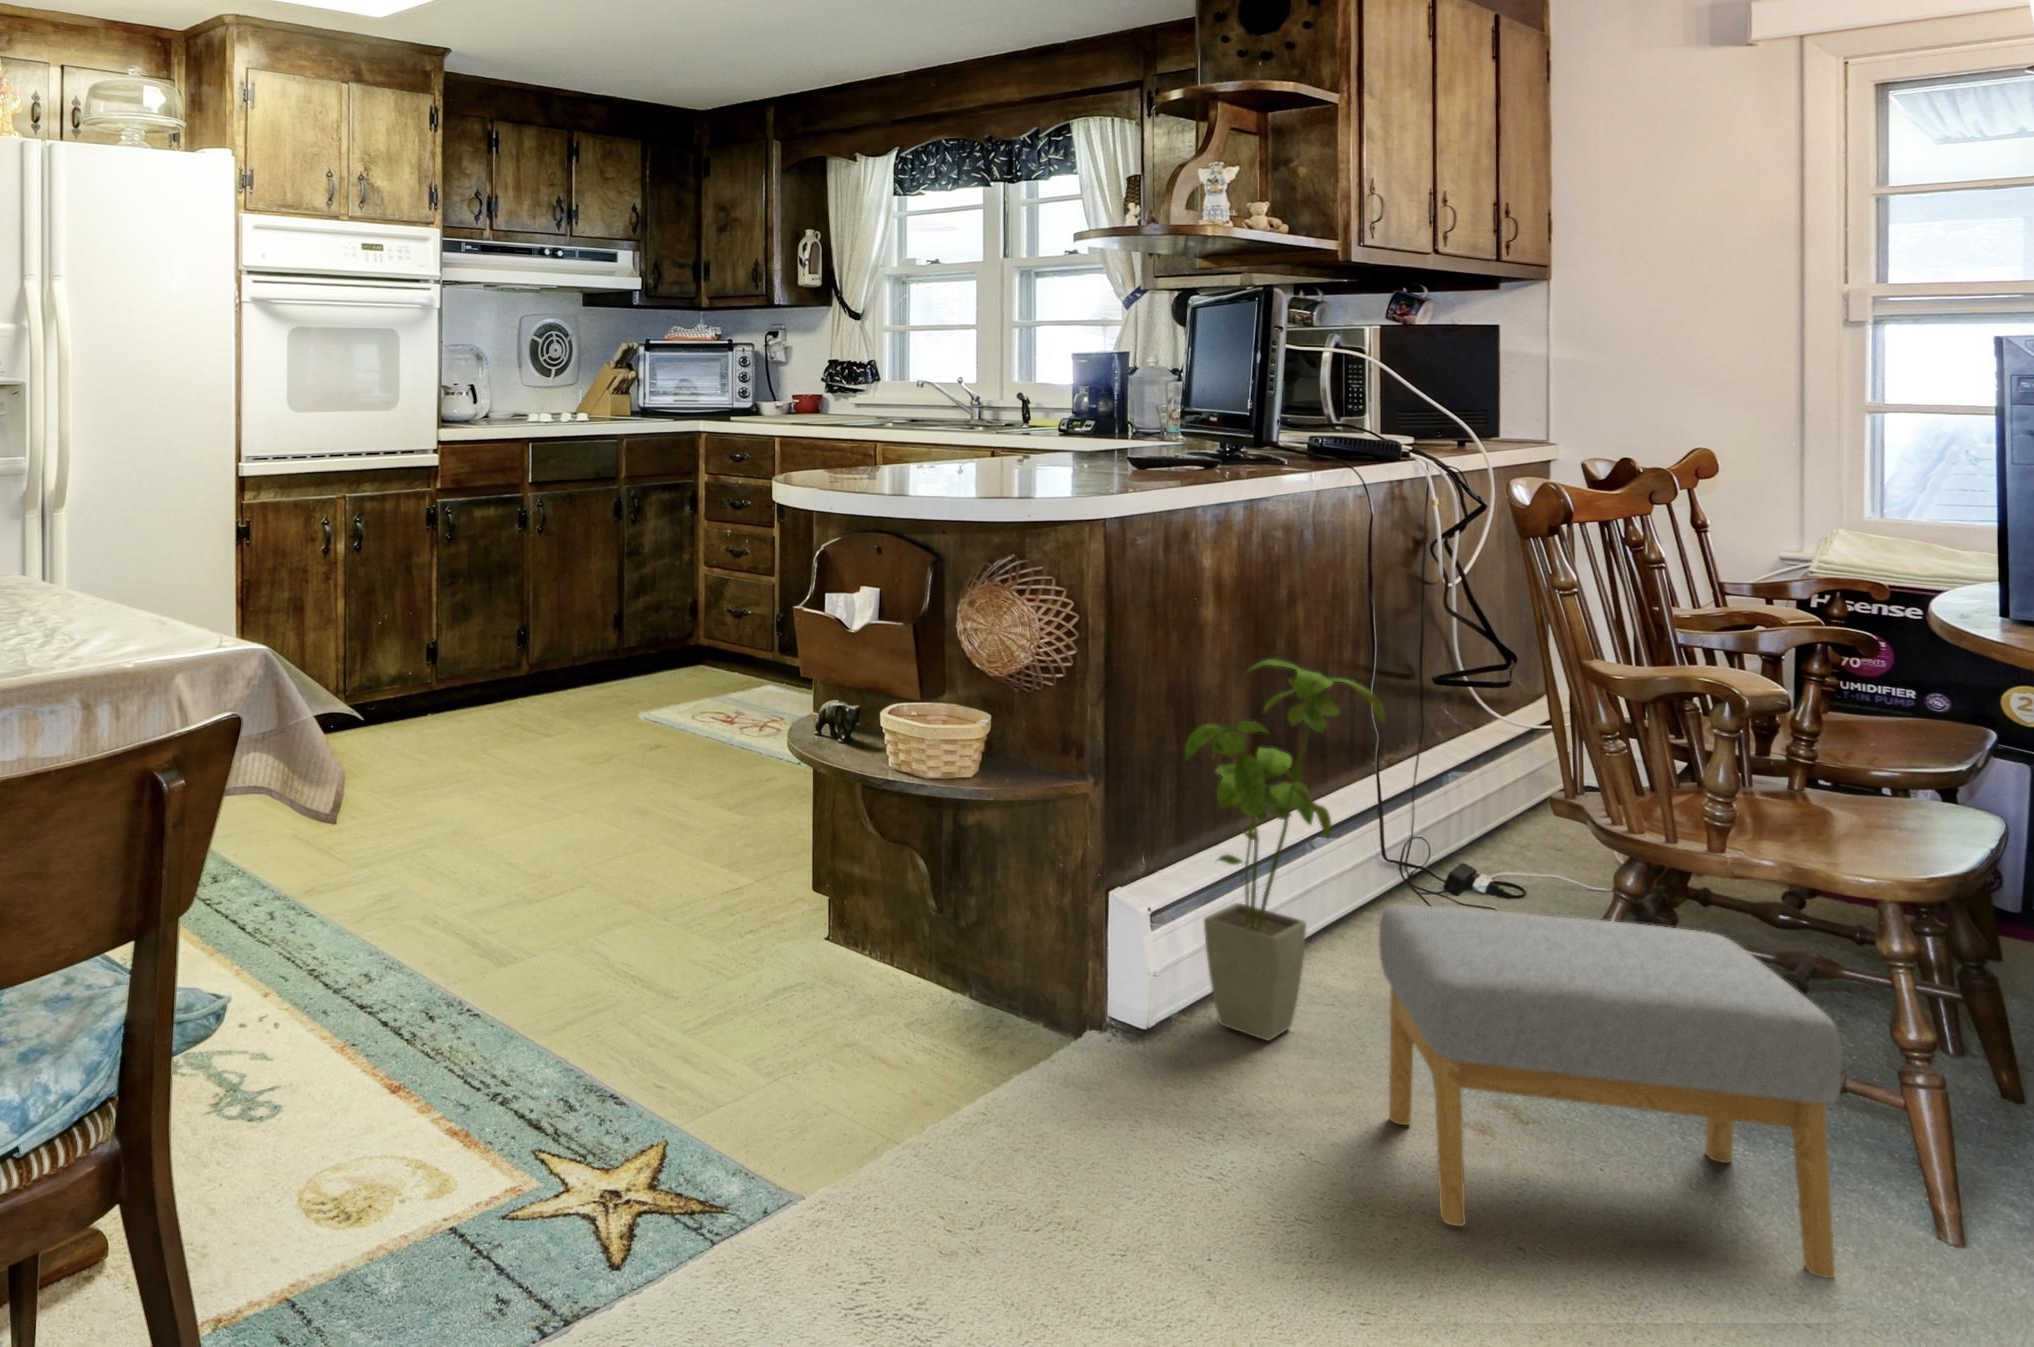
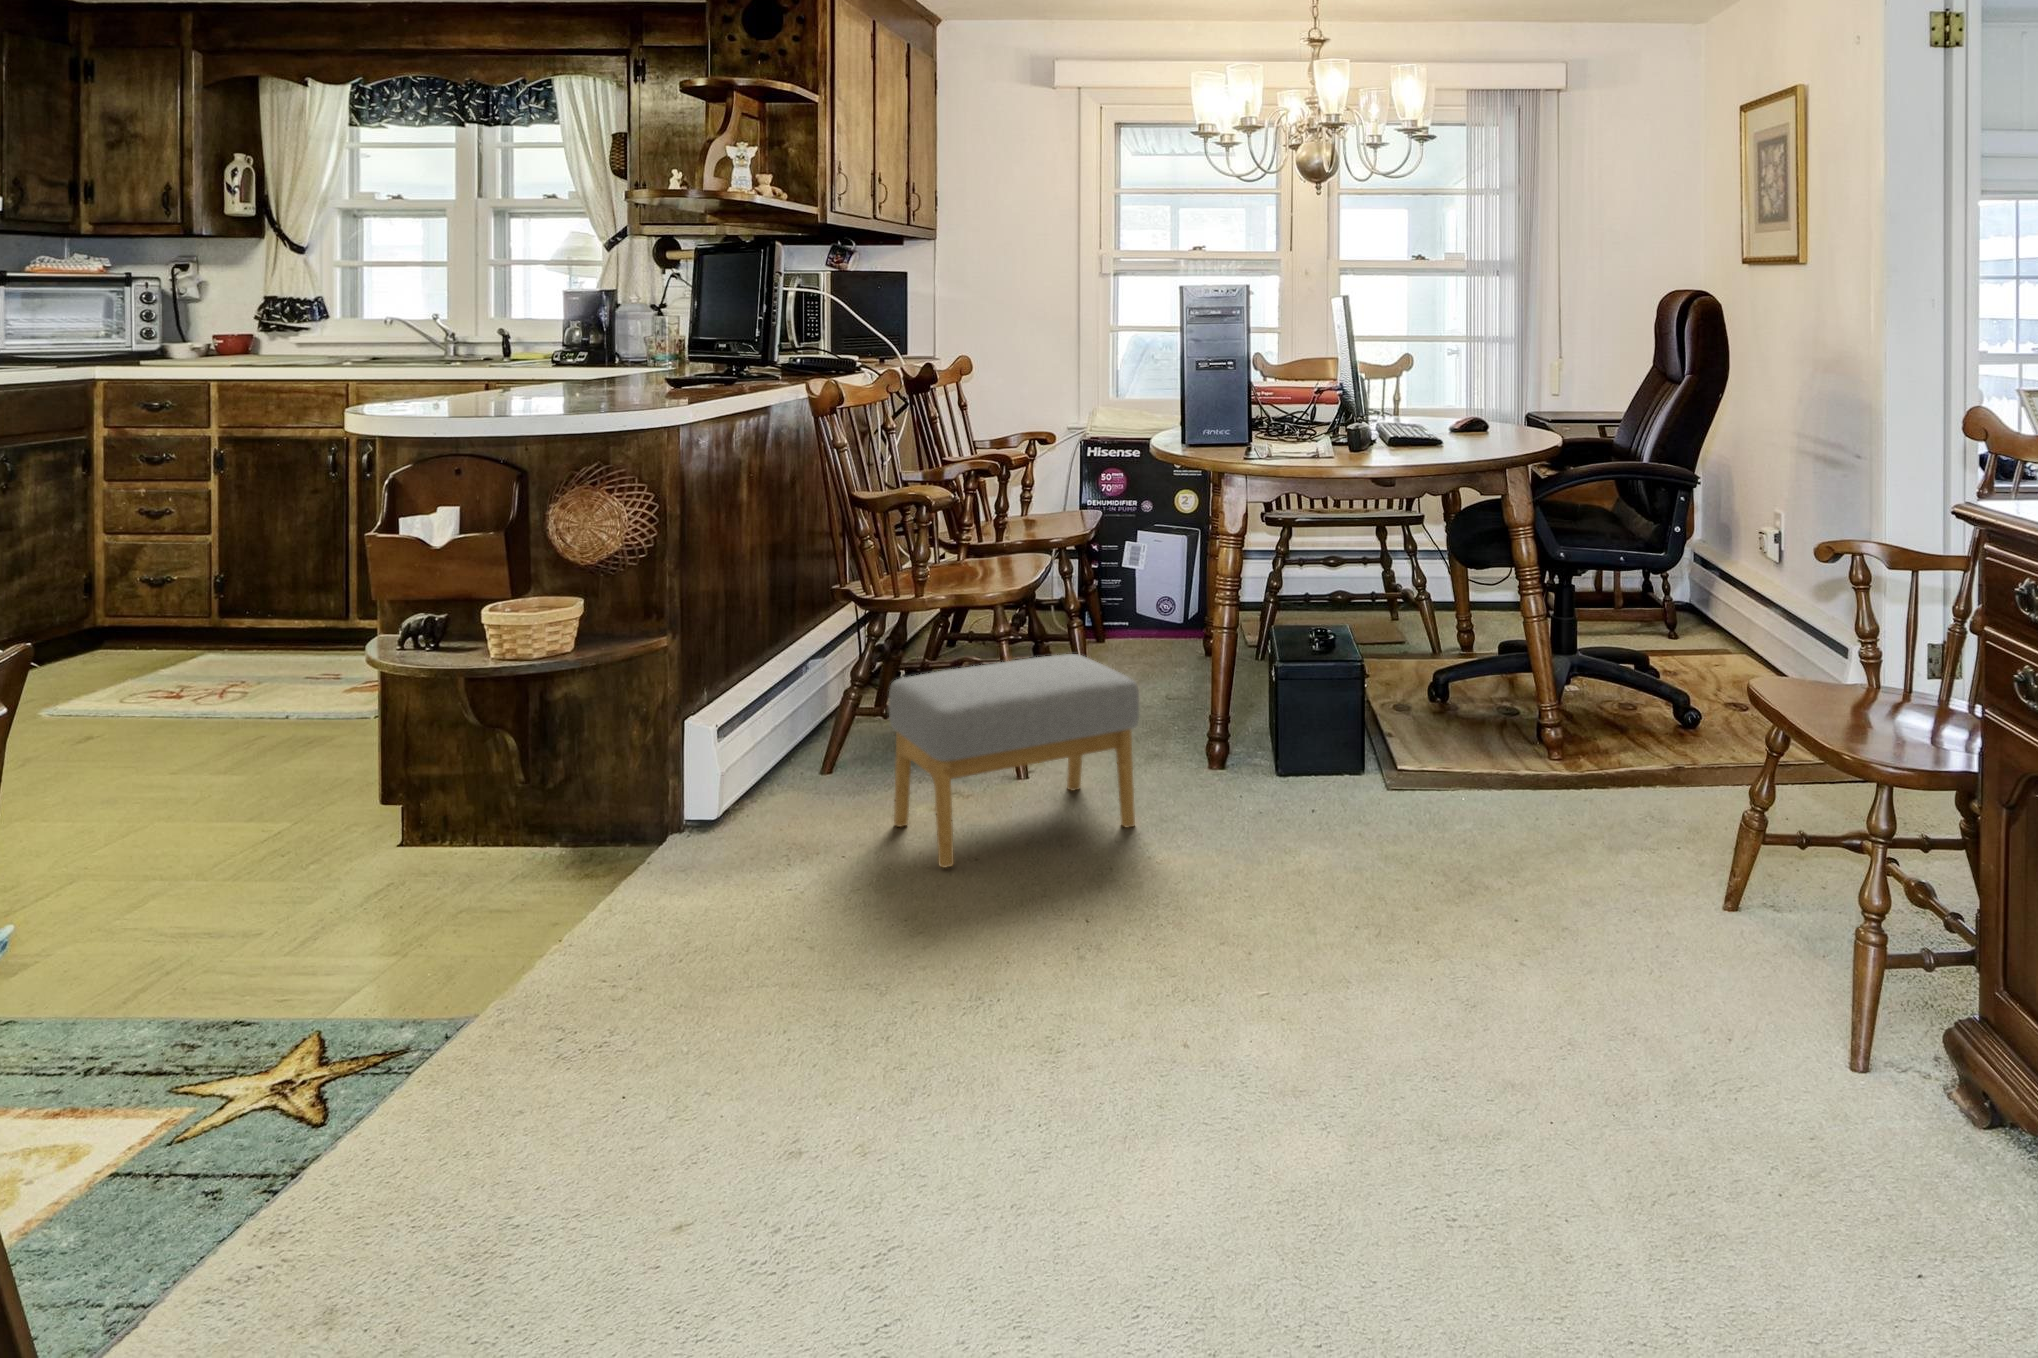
house plant: present [1185,659,1385,1040] -> none [744,526,881,806]

